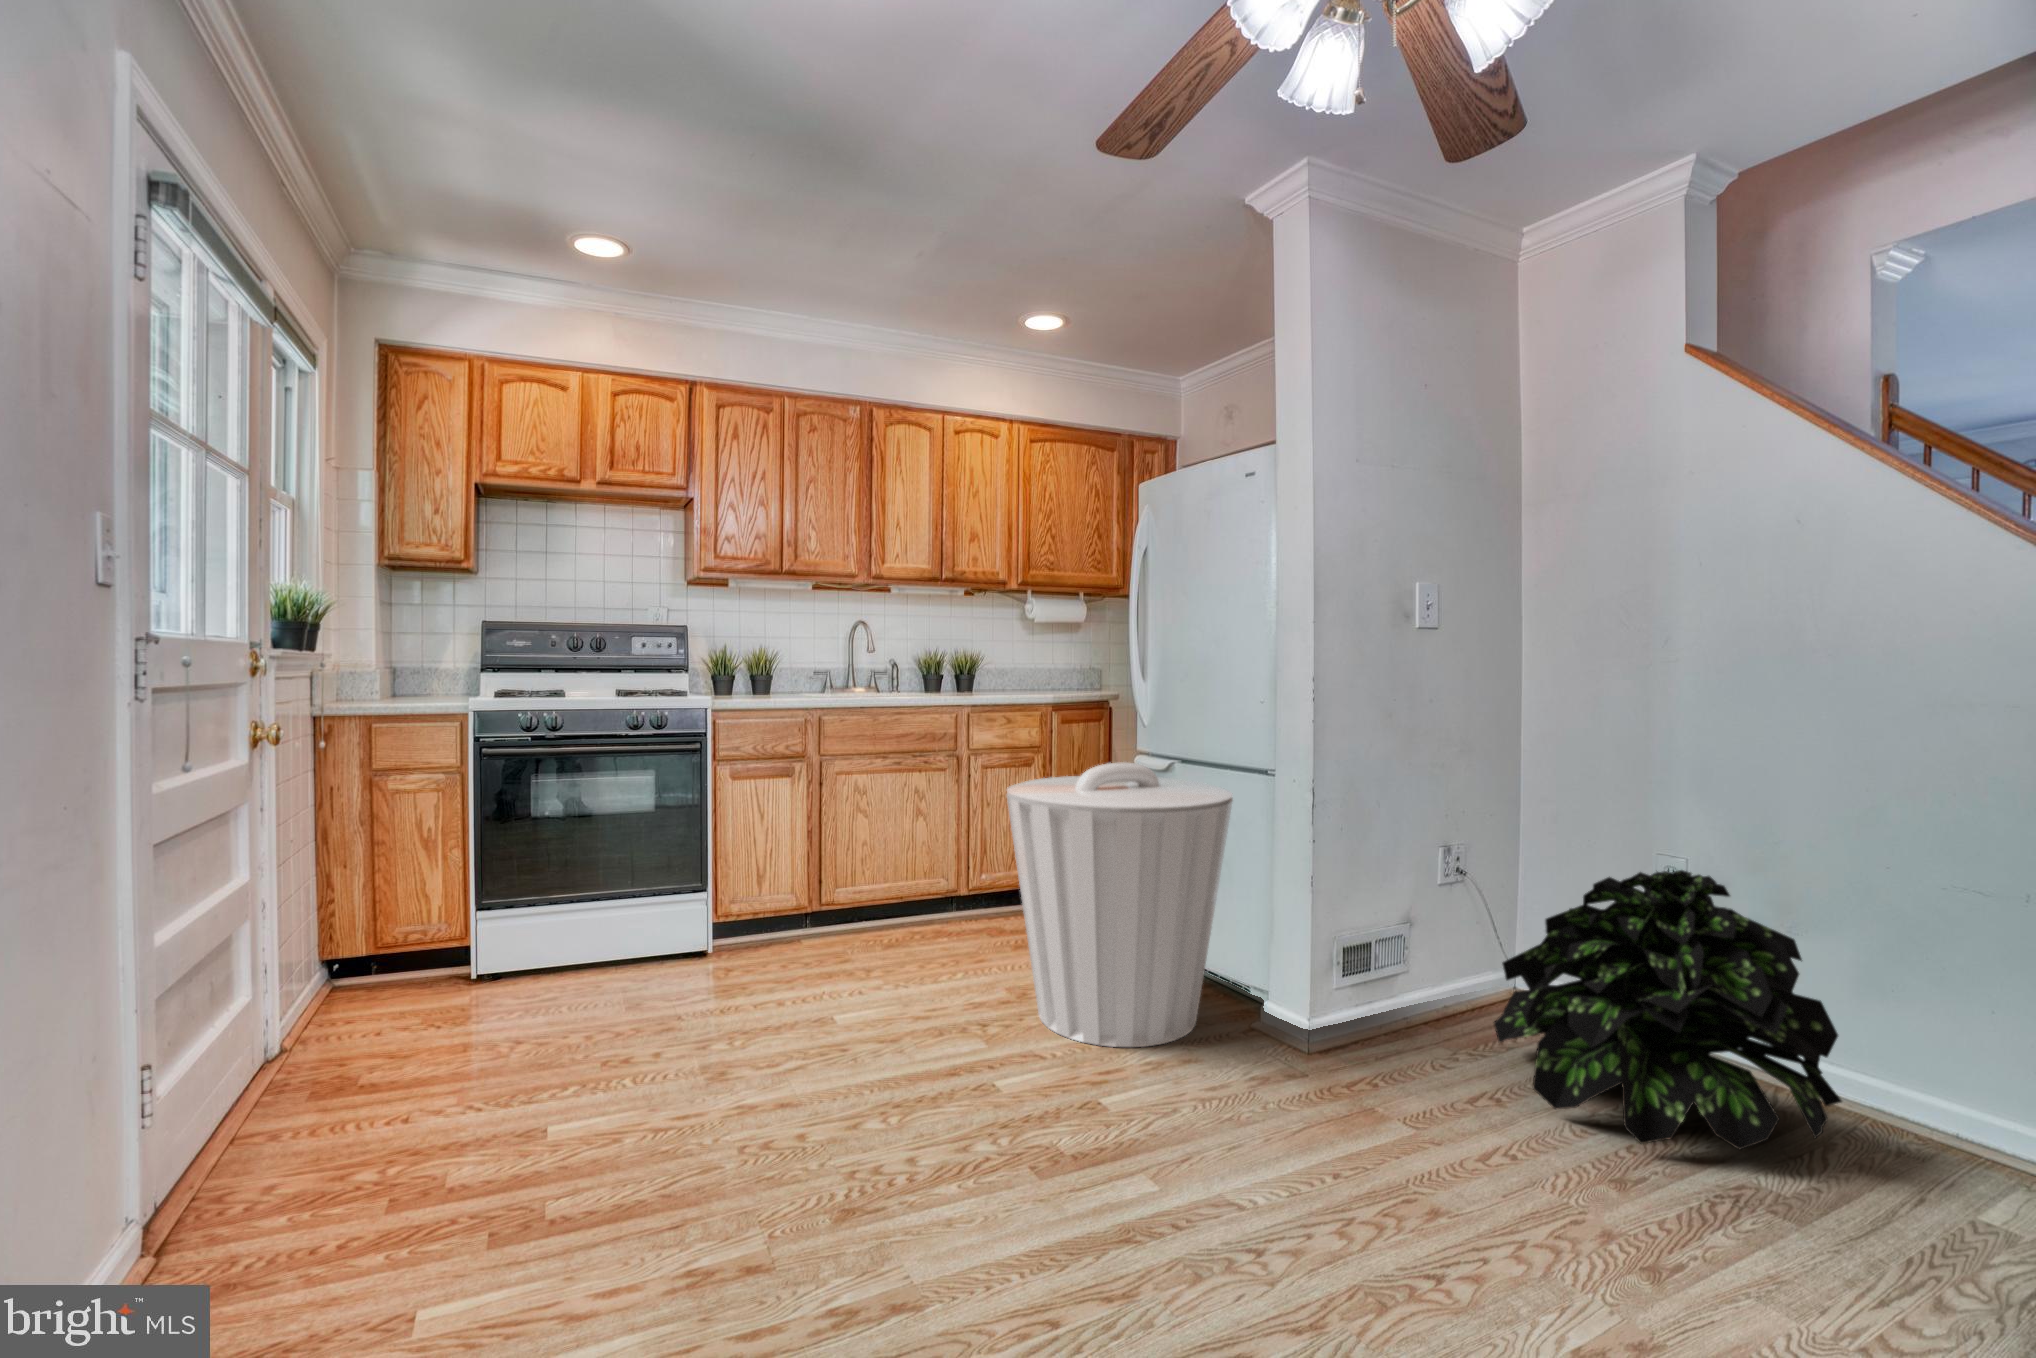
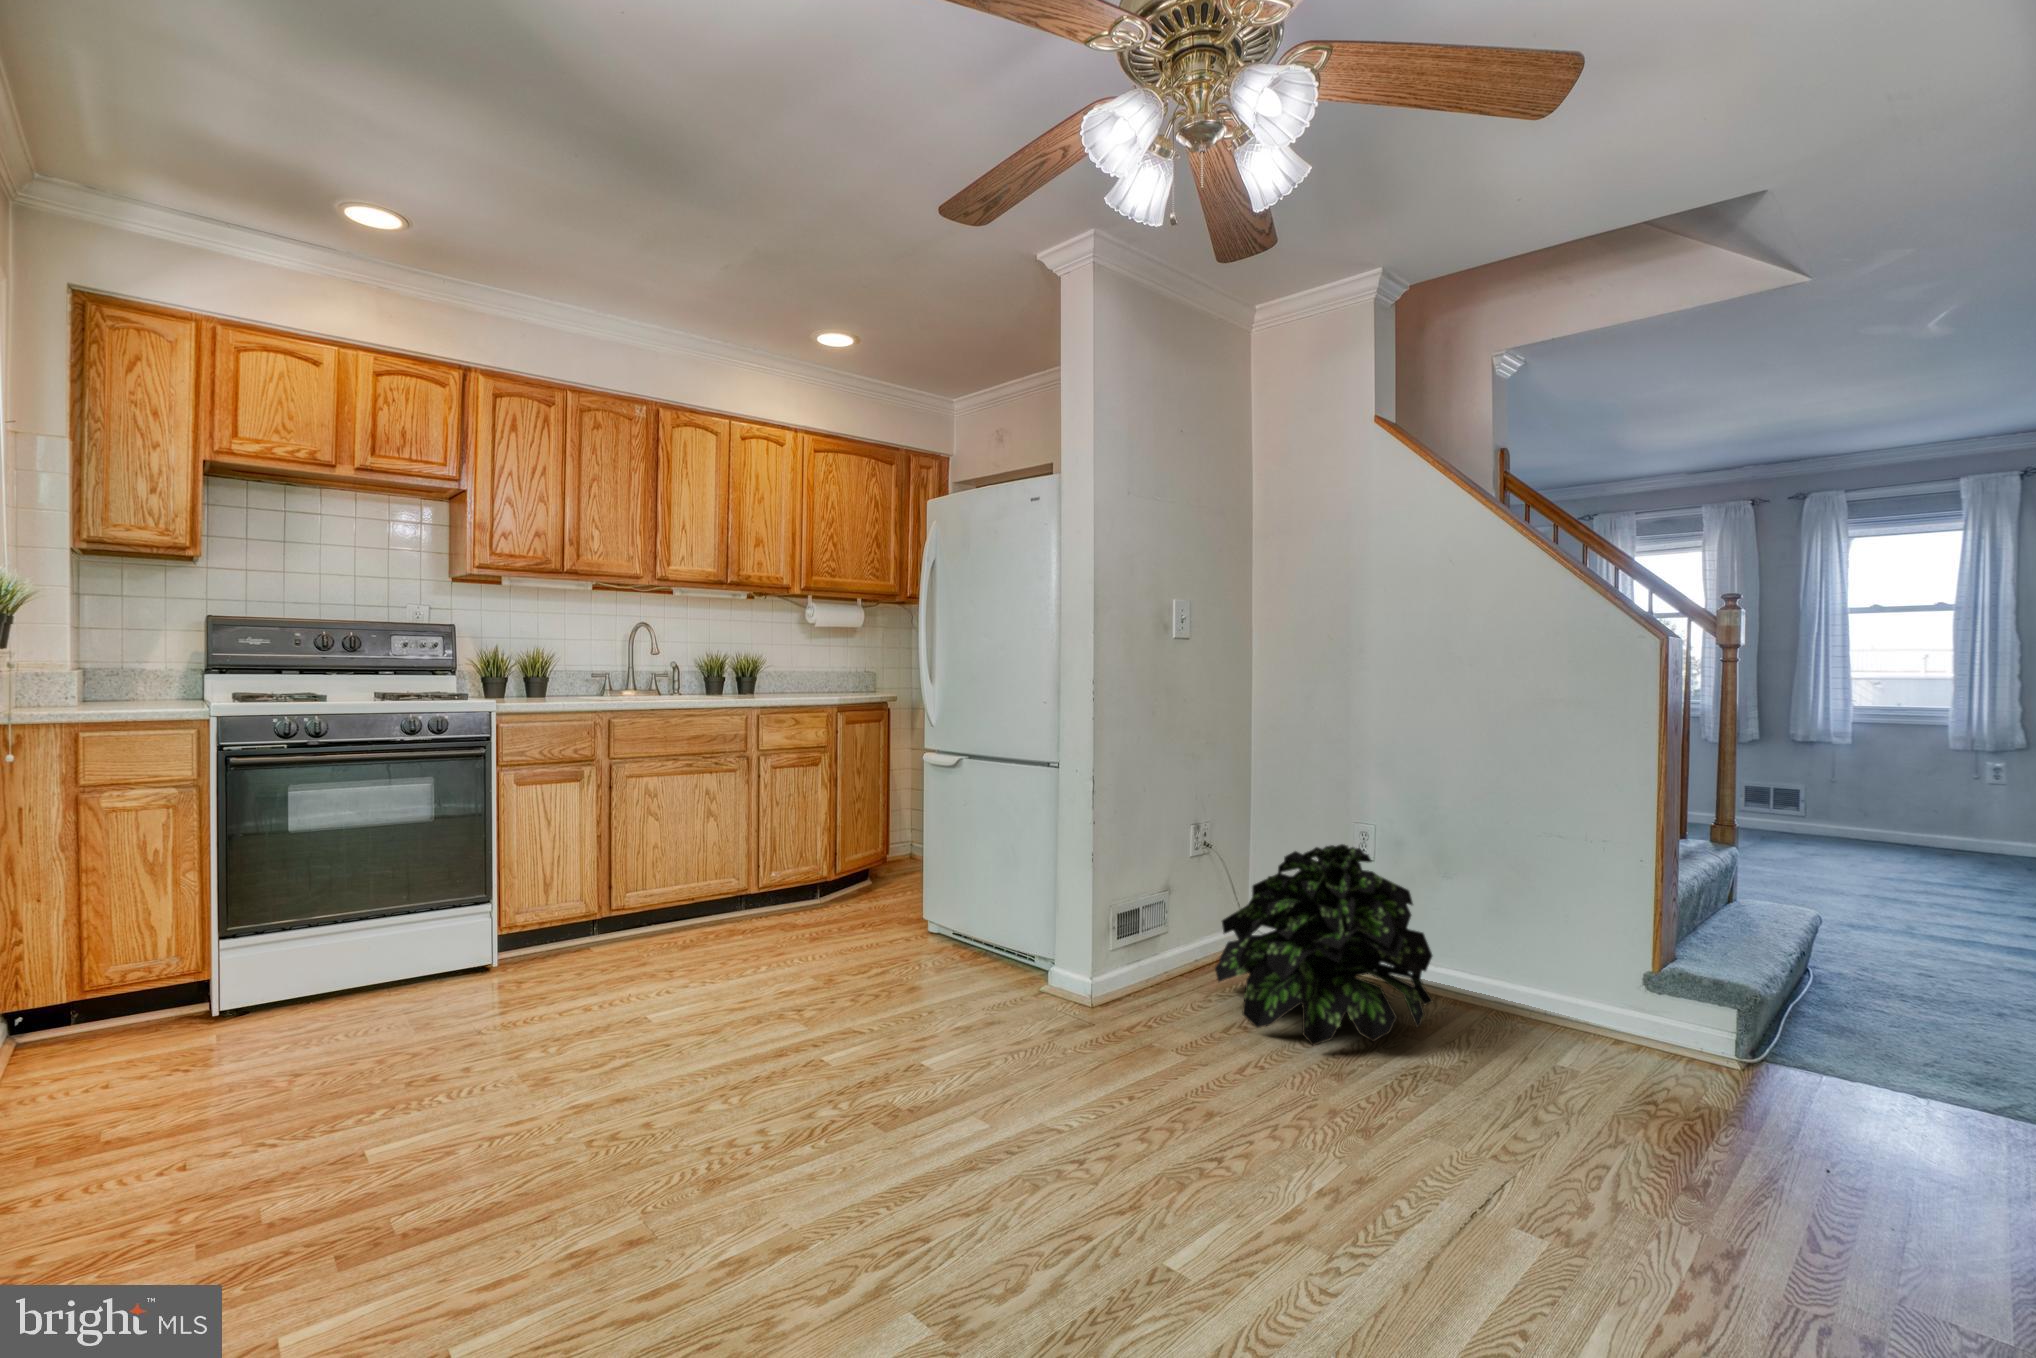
trash can: present [1007,762,1233,1047] -> none [819,767,1019,1016]

